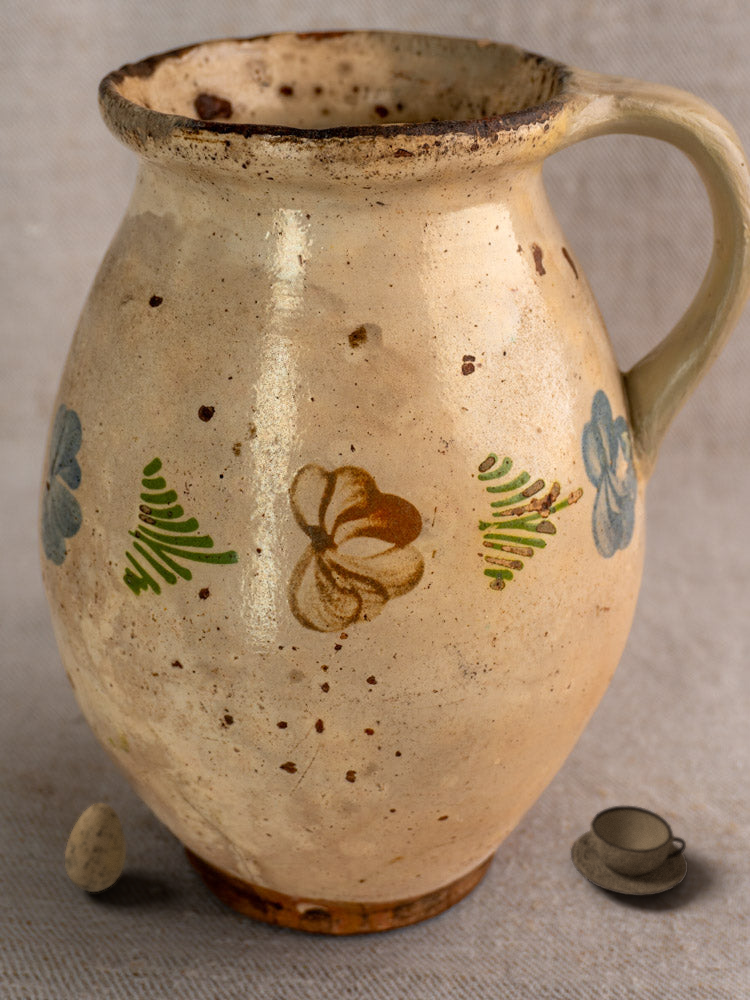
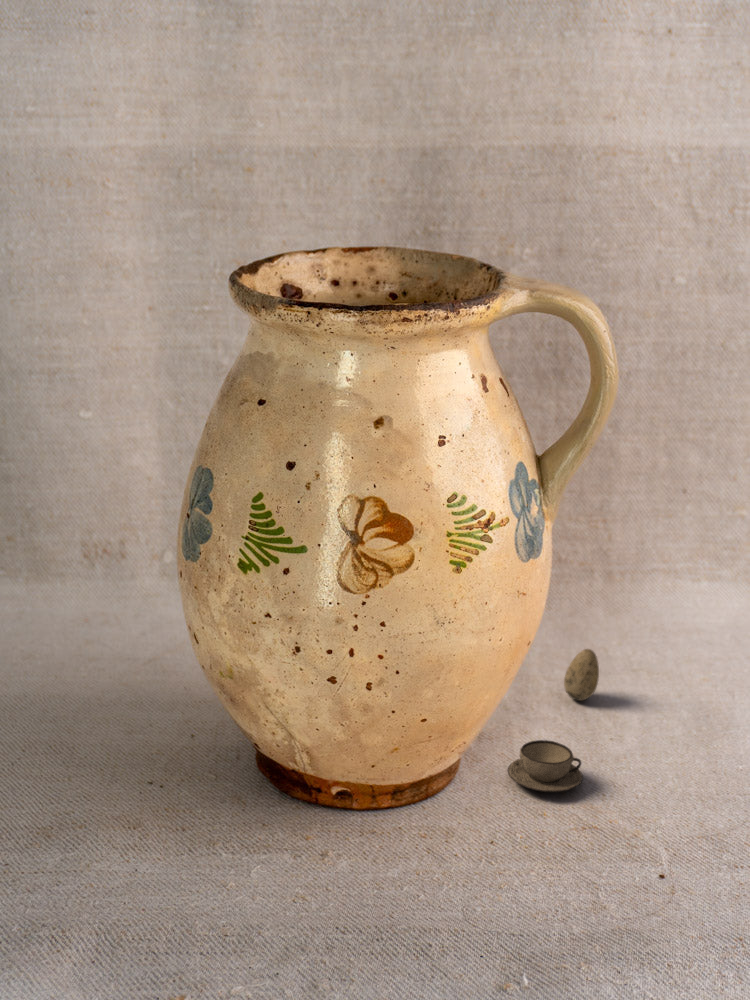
decorative egg: present [65,803,126,892] -> present [564,649,599,701]

